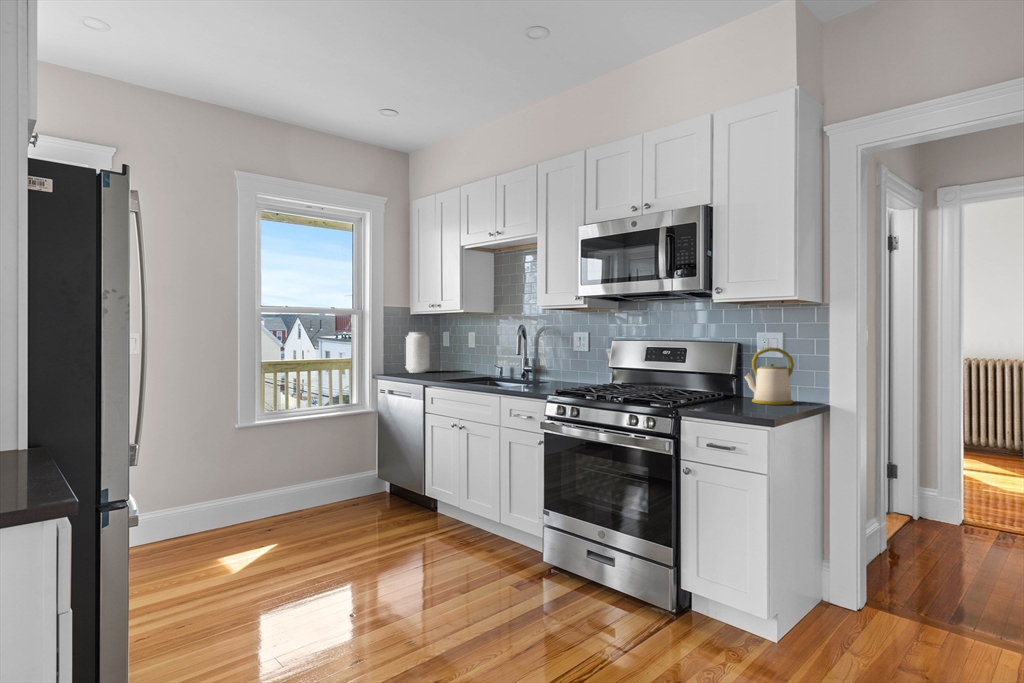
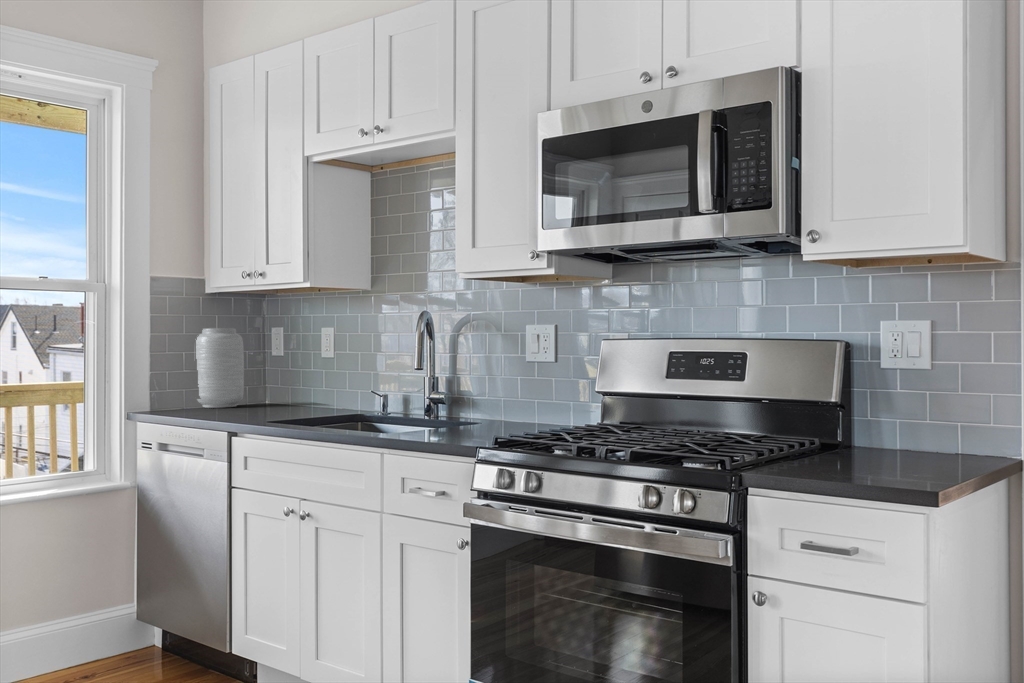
kettle: present [745,347,794,405] -> none [866,347,962,460]

